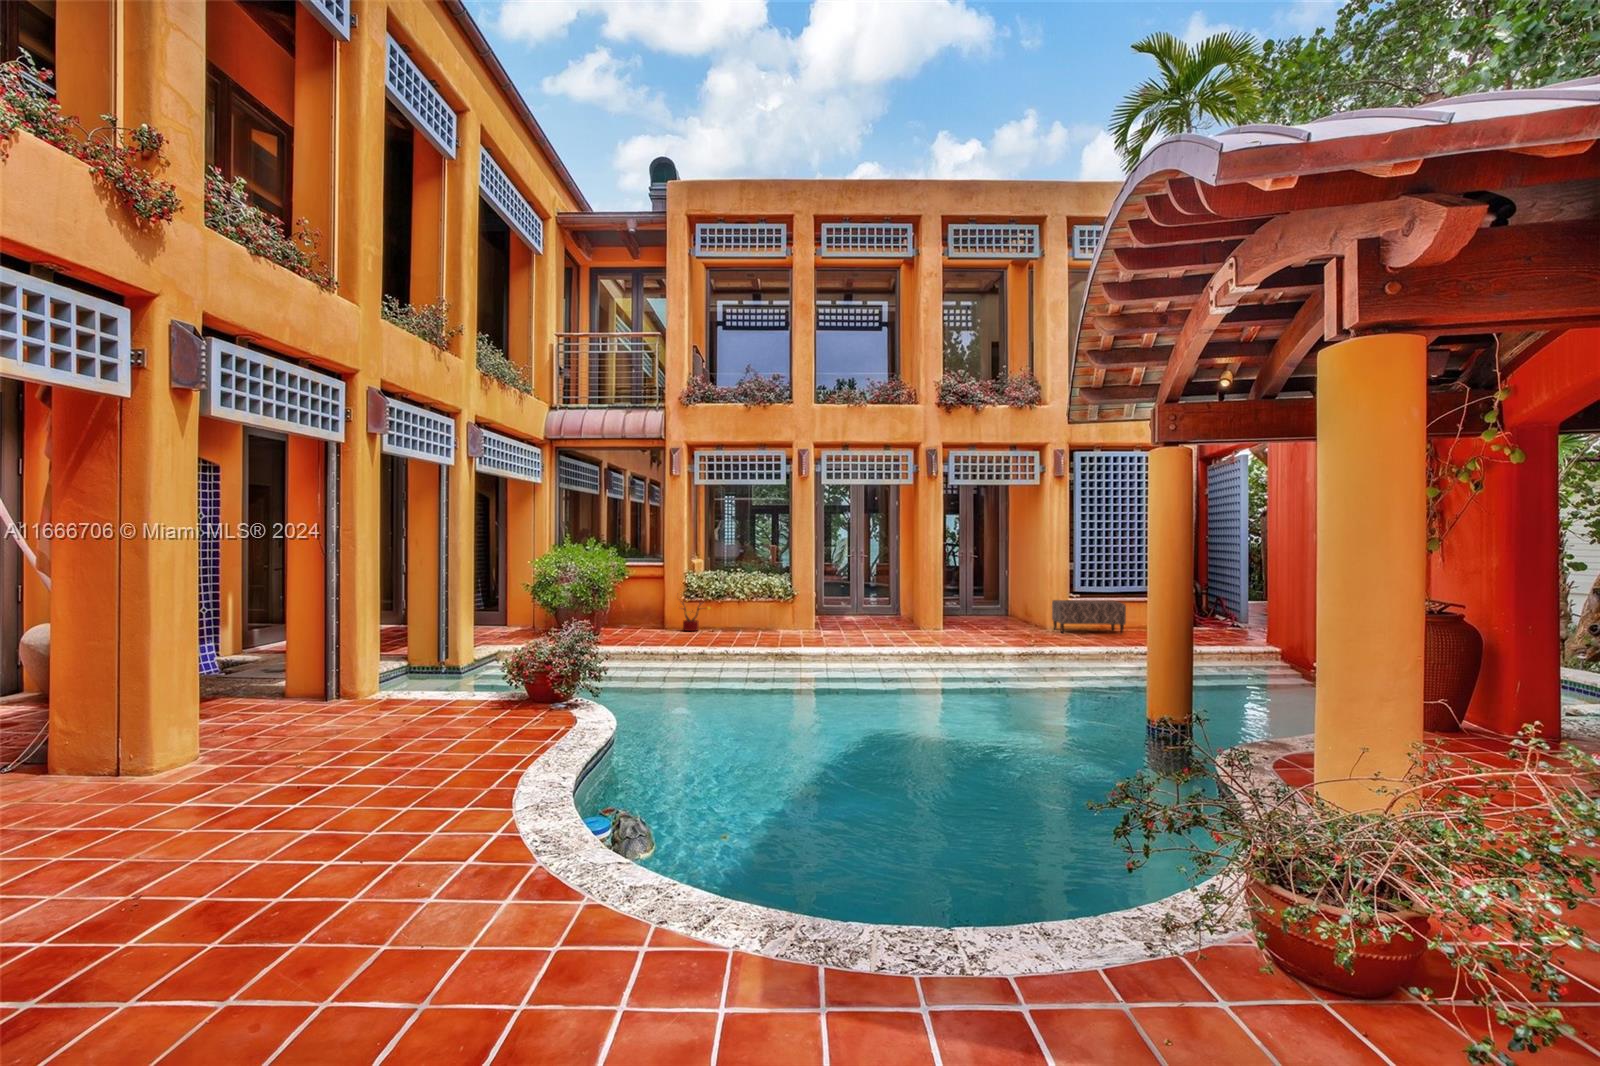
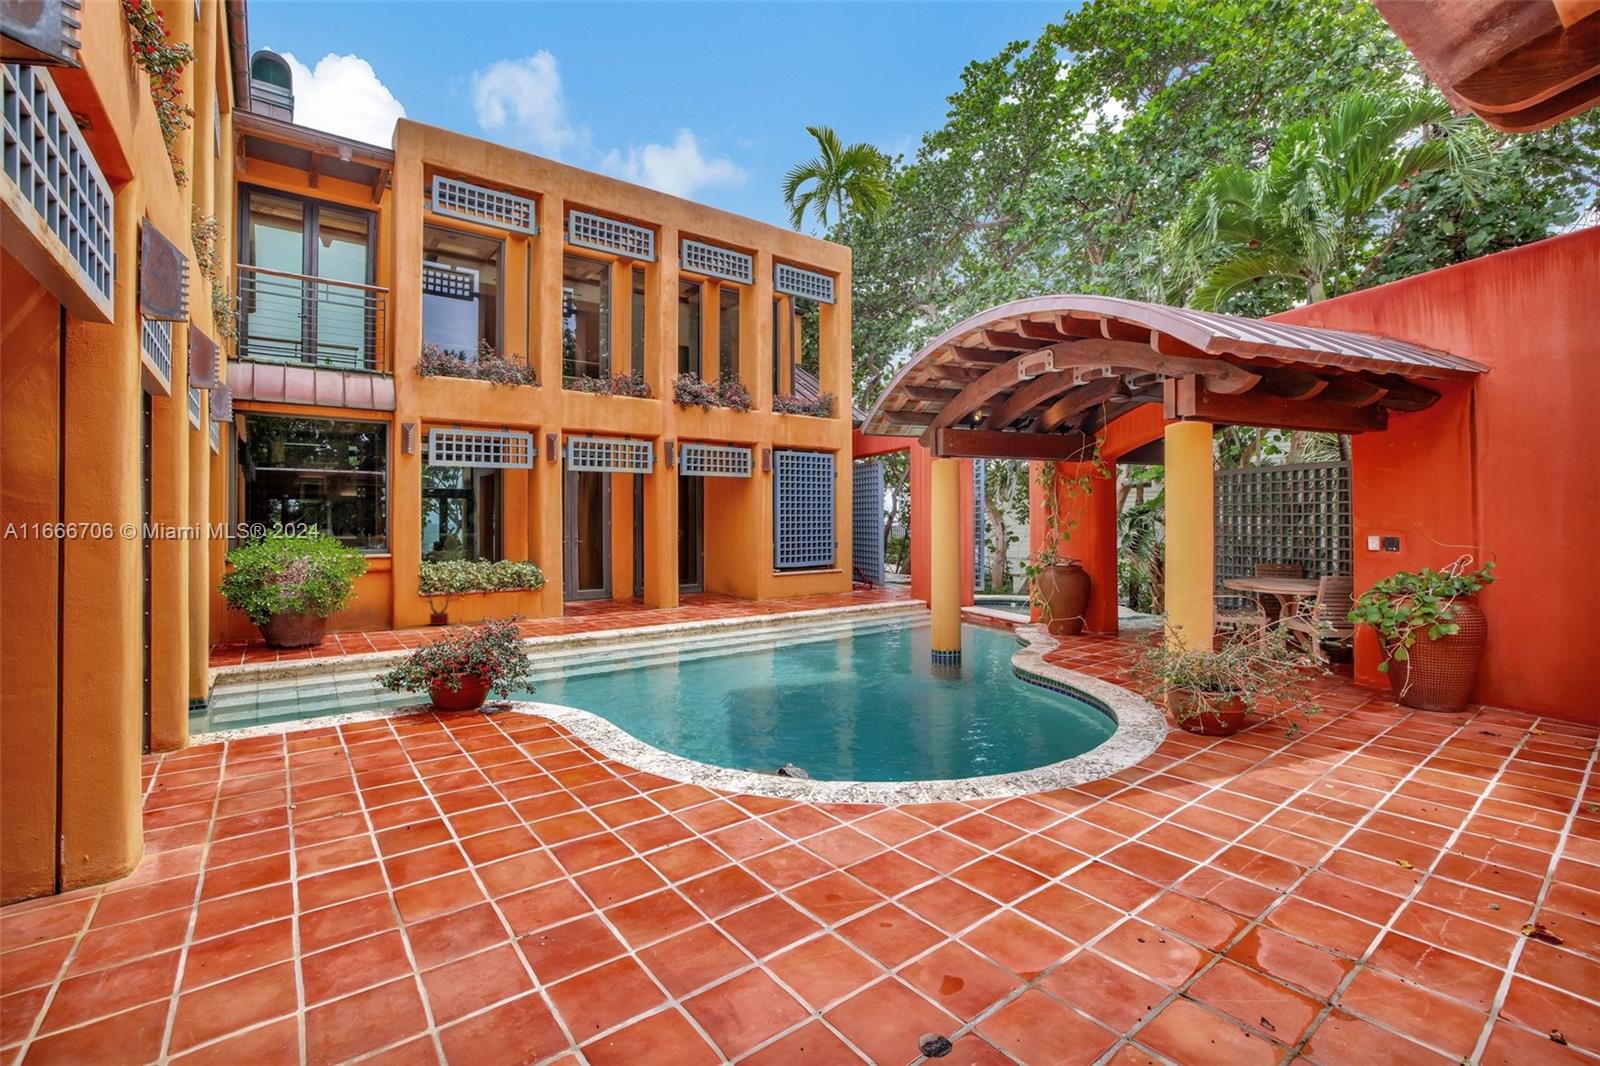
bench: present [1052,600,1126,634] -> none [762,574,817,602]

